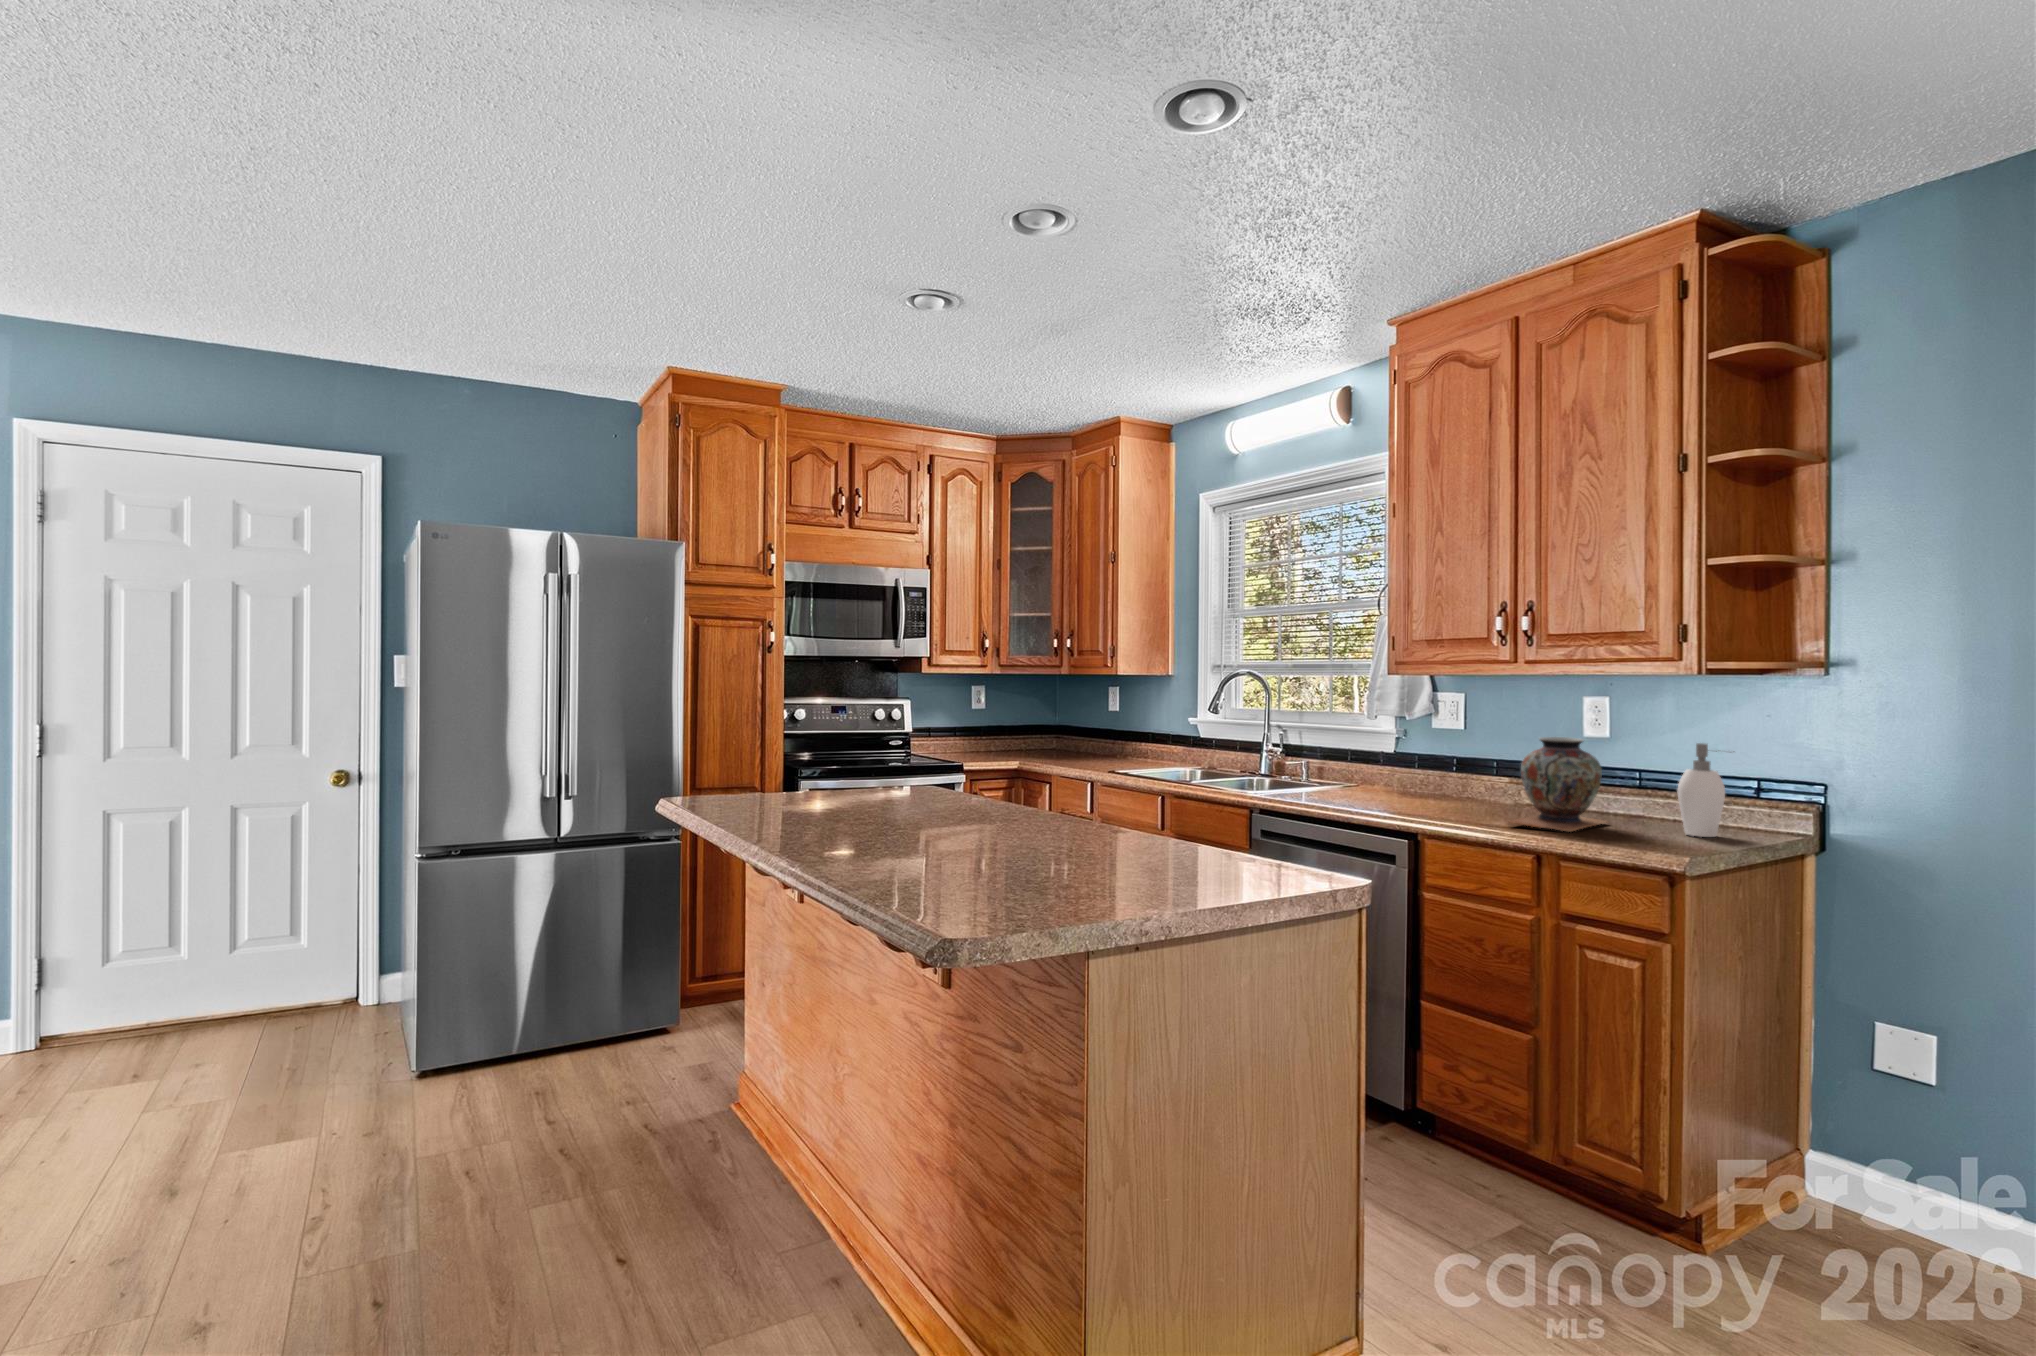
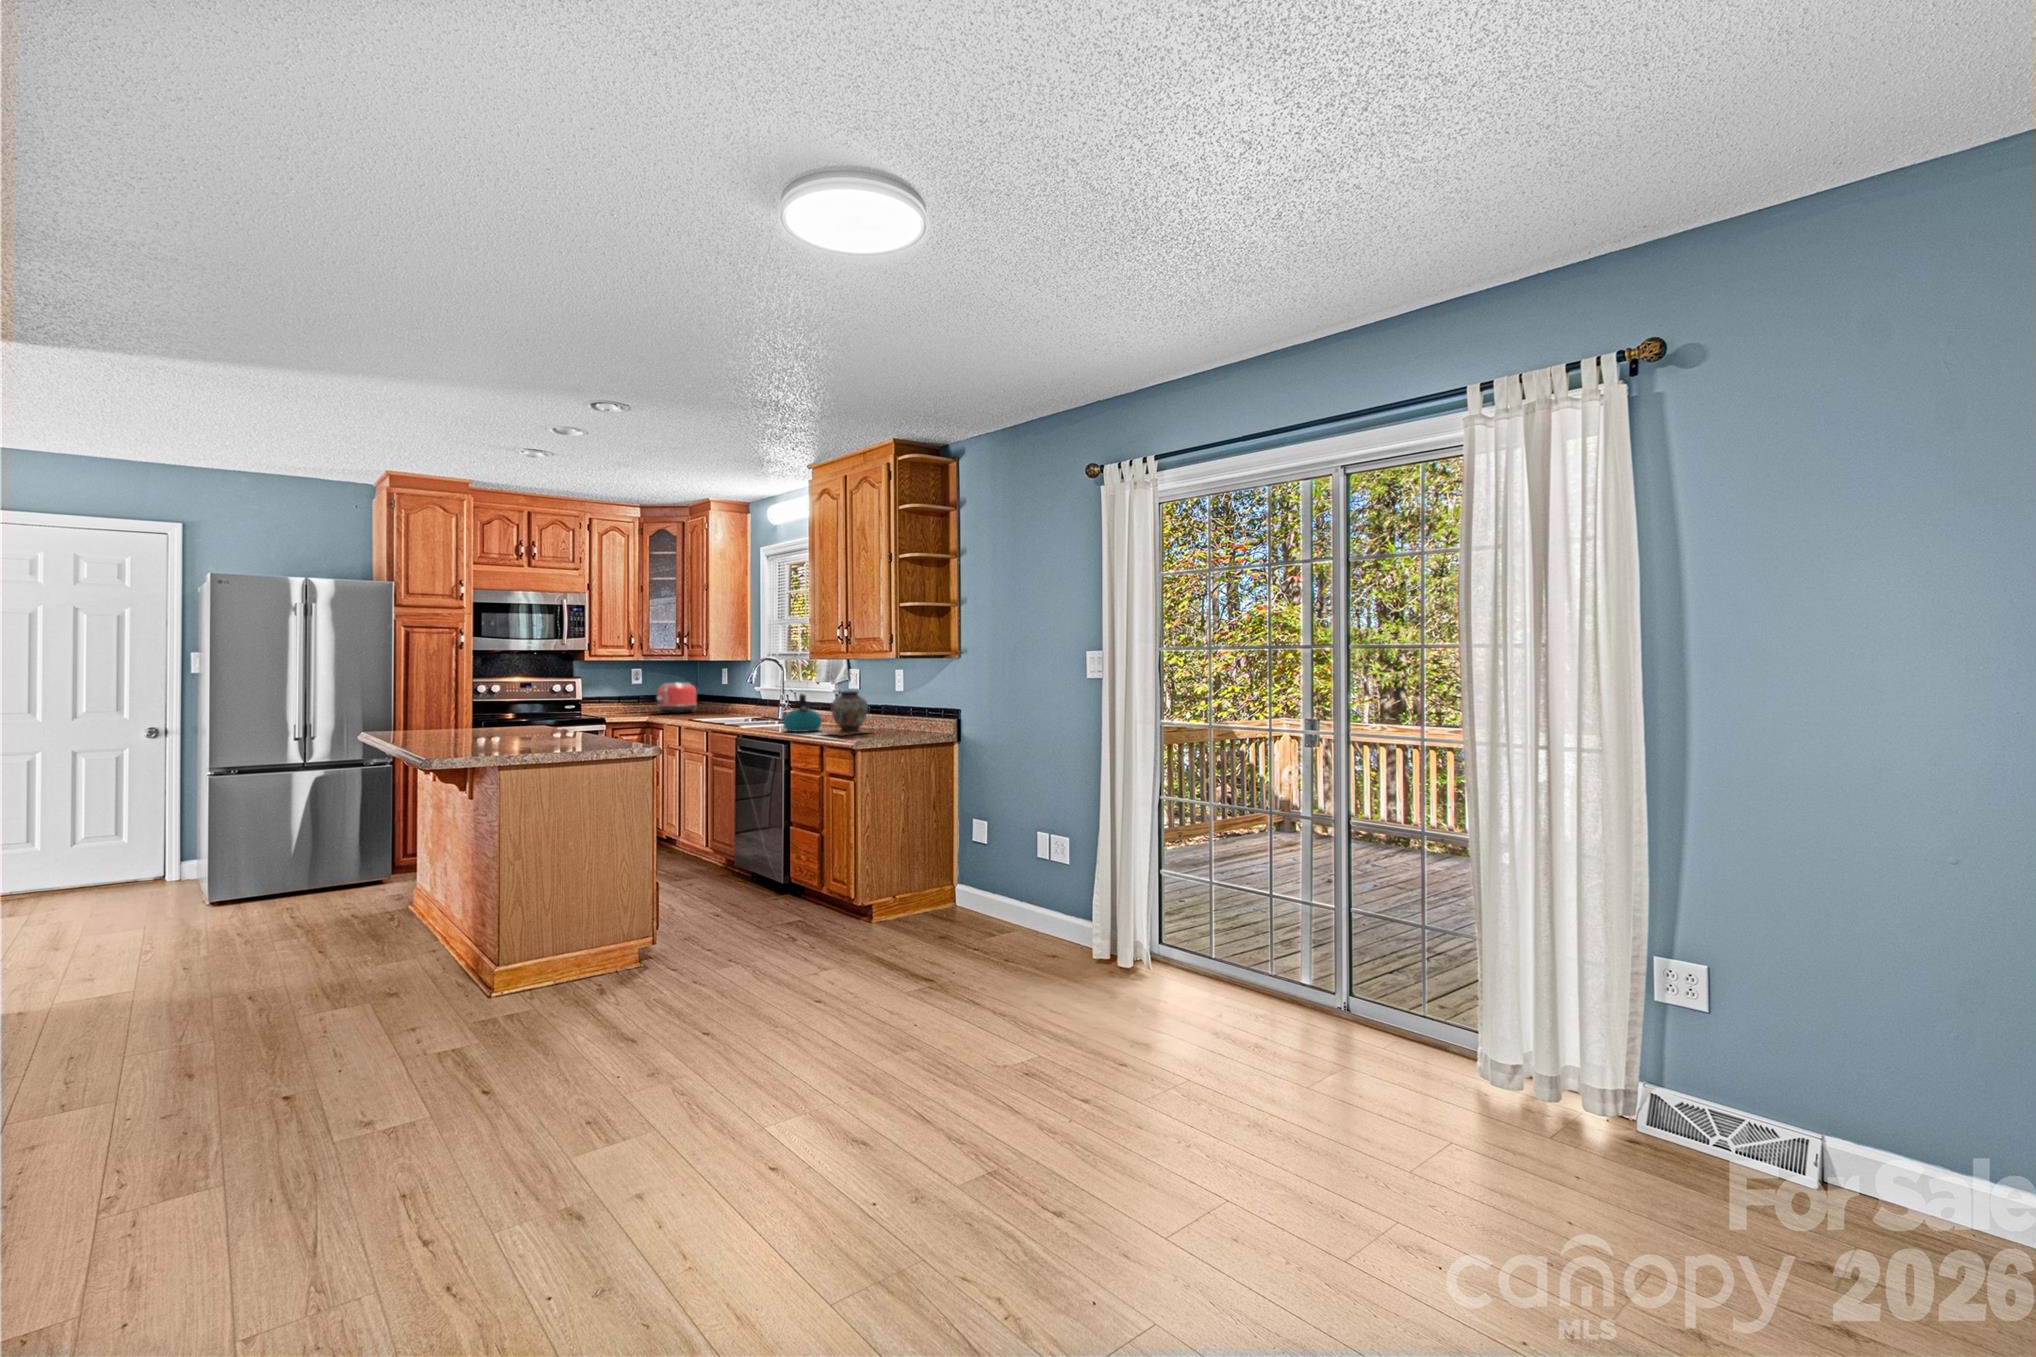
toaster: none [1009,705,1063,753] -> present [657,683,696,713]
kettle: none [1378,740,1456,813] -> present [783,694,822,732]
soap dispenser: present [1677,743,1734,837] -> none [889,691,908,735]

